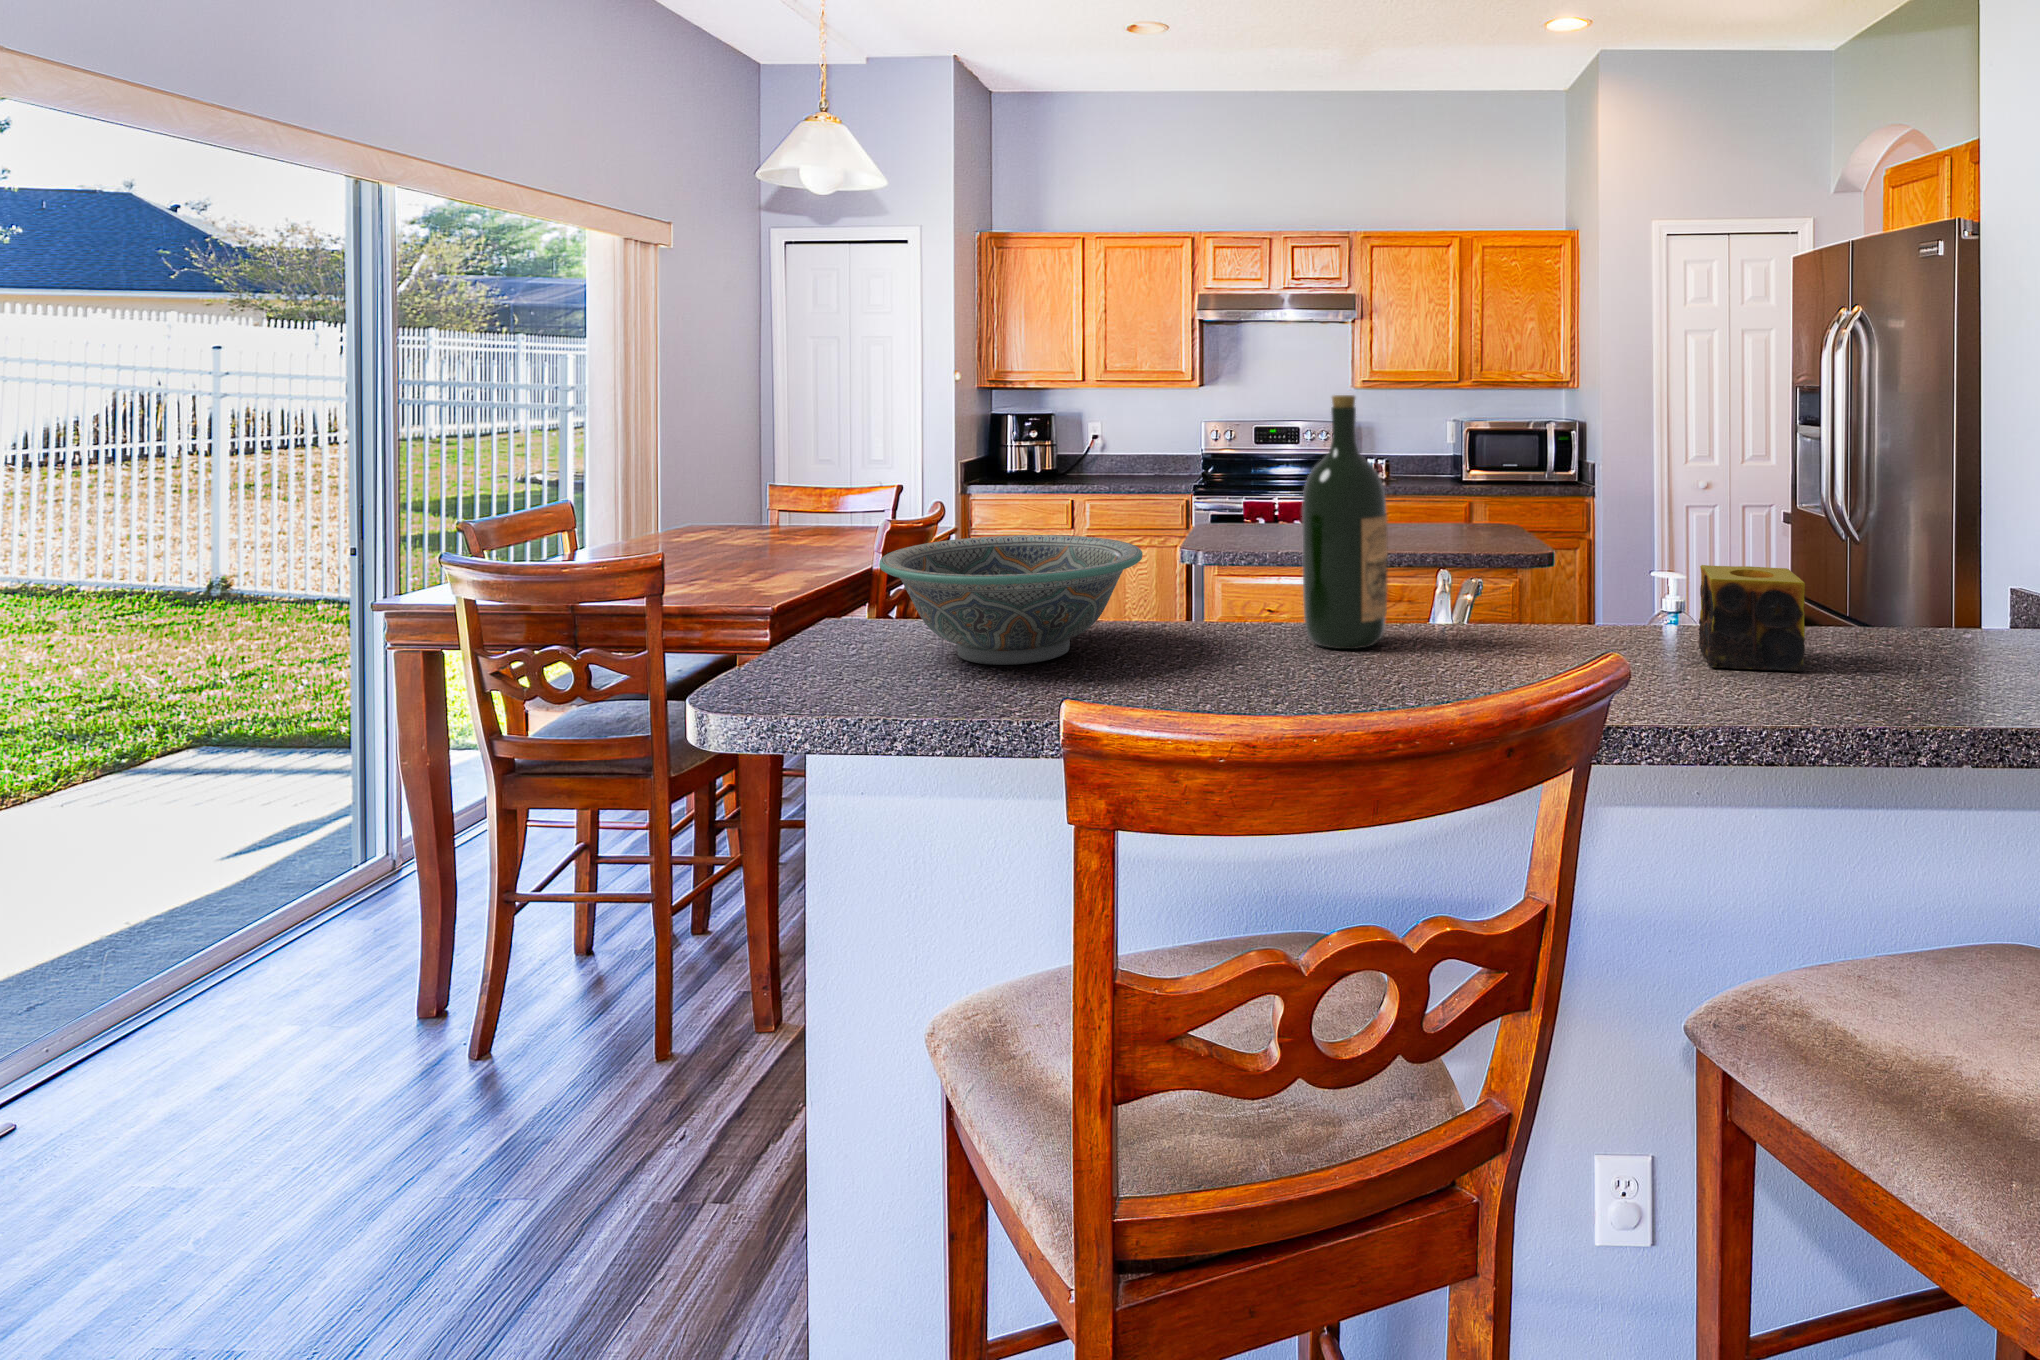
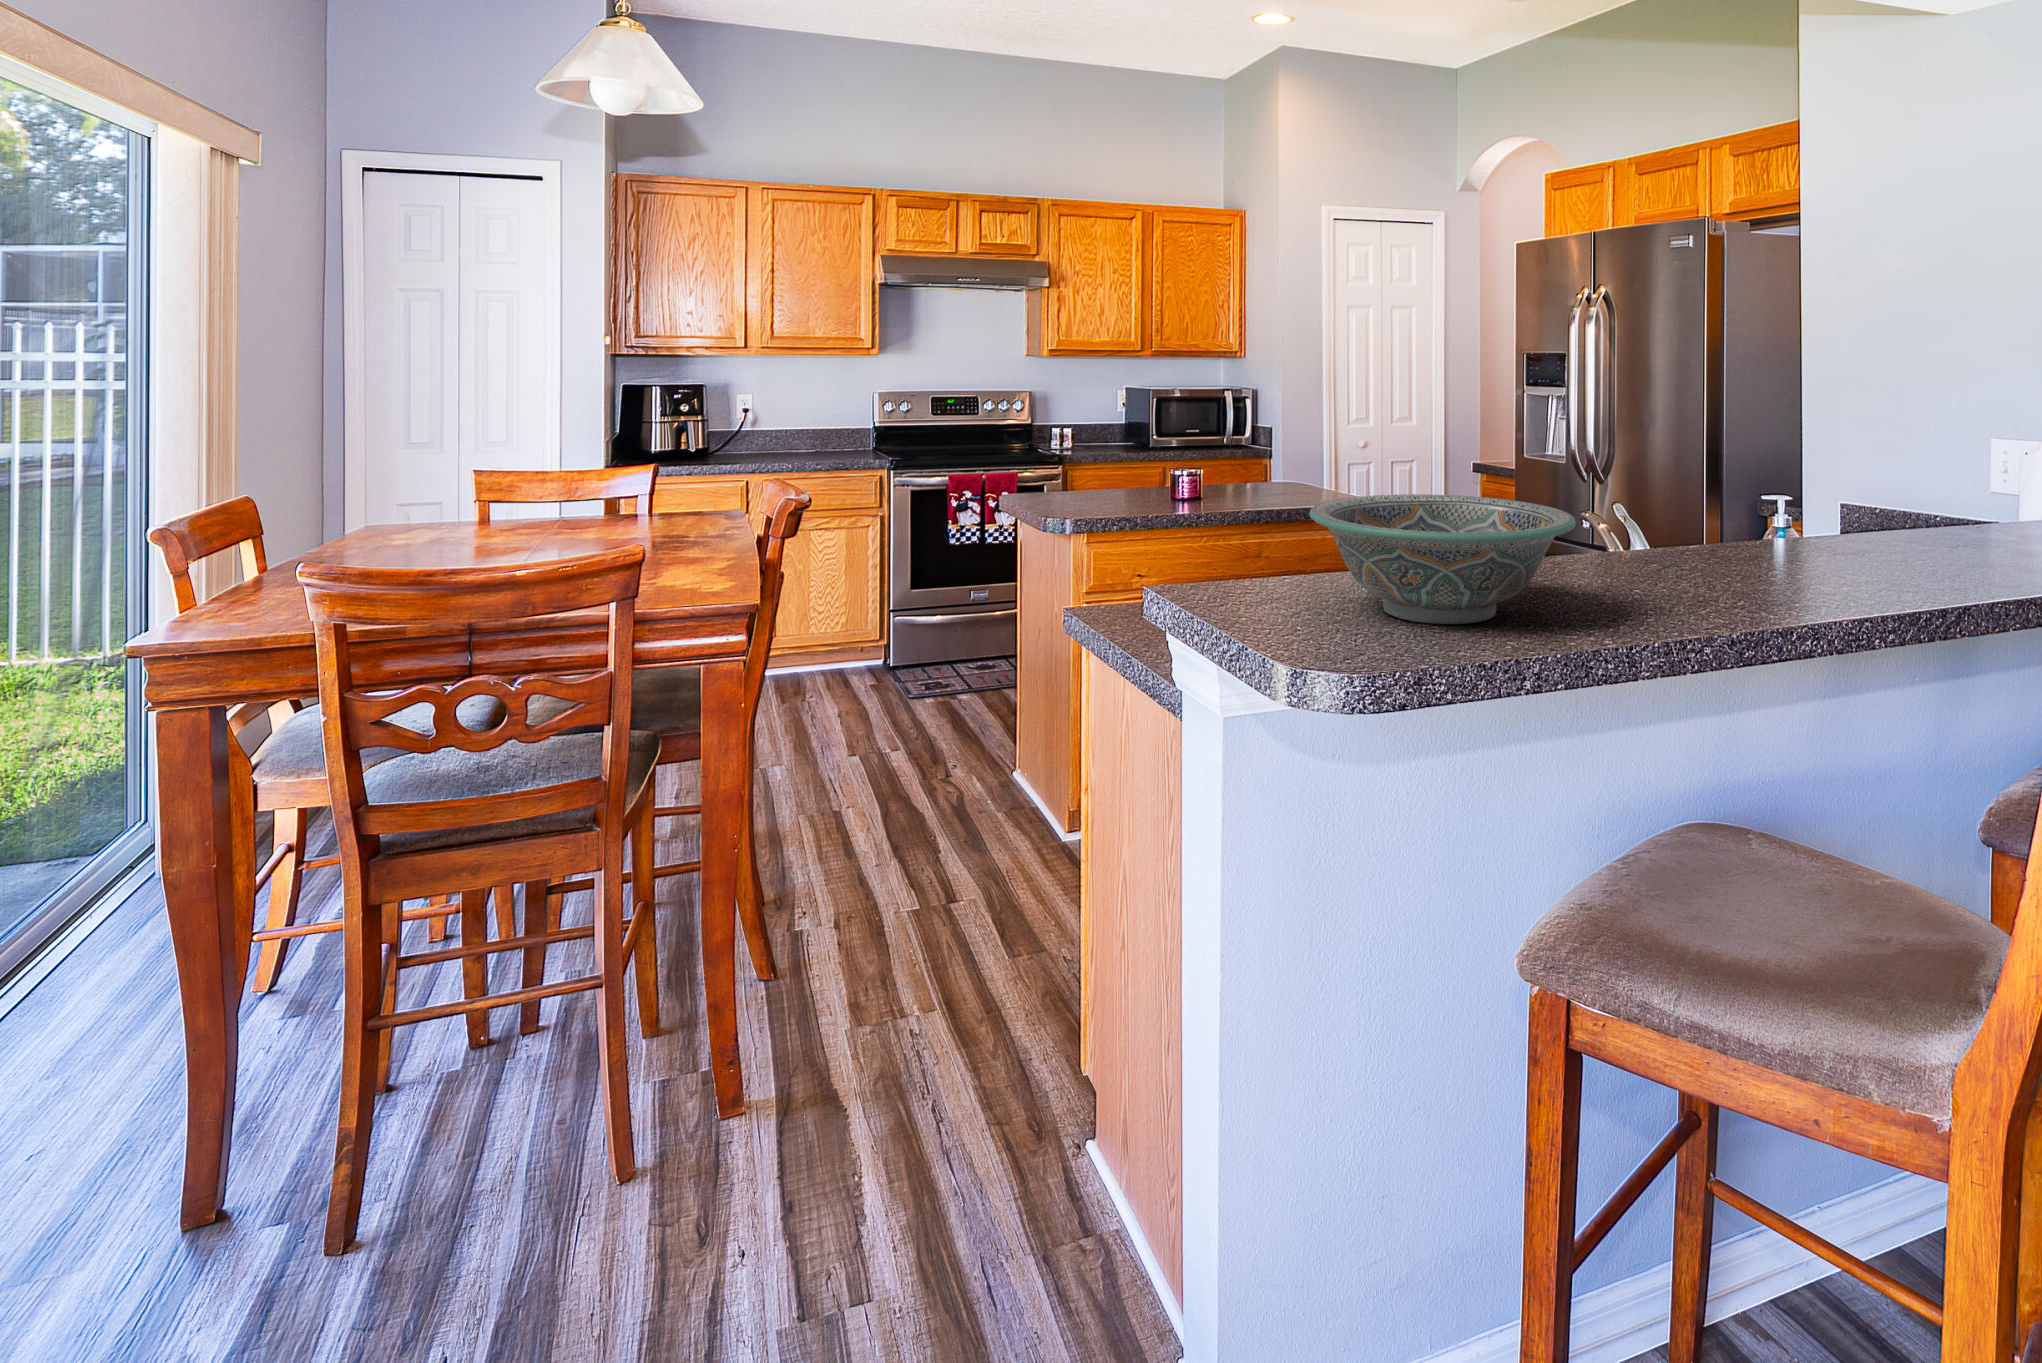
wine bottle: present [1302,395,1388,649] -> none [1615,354,1697,584]
candle: present [1699,565,1805,671] -> none [1885,492,1996,572]

